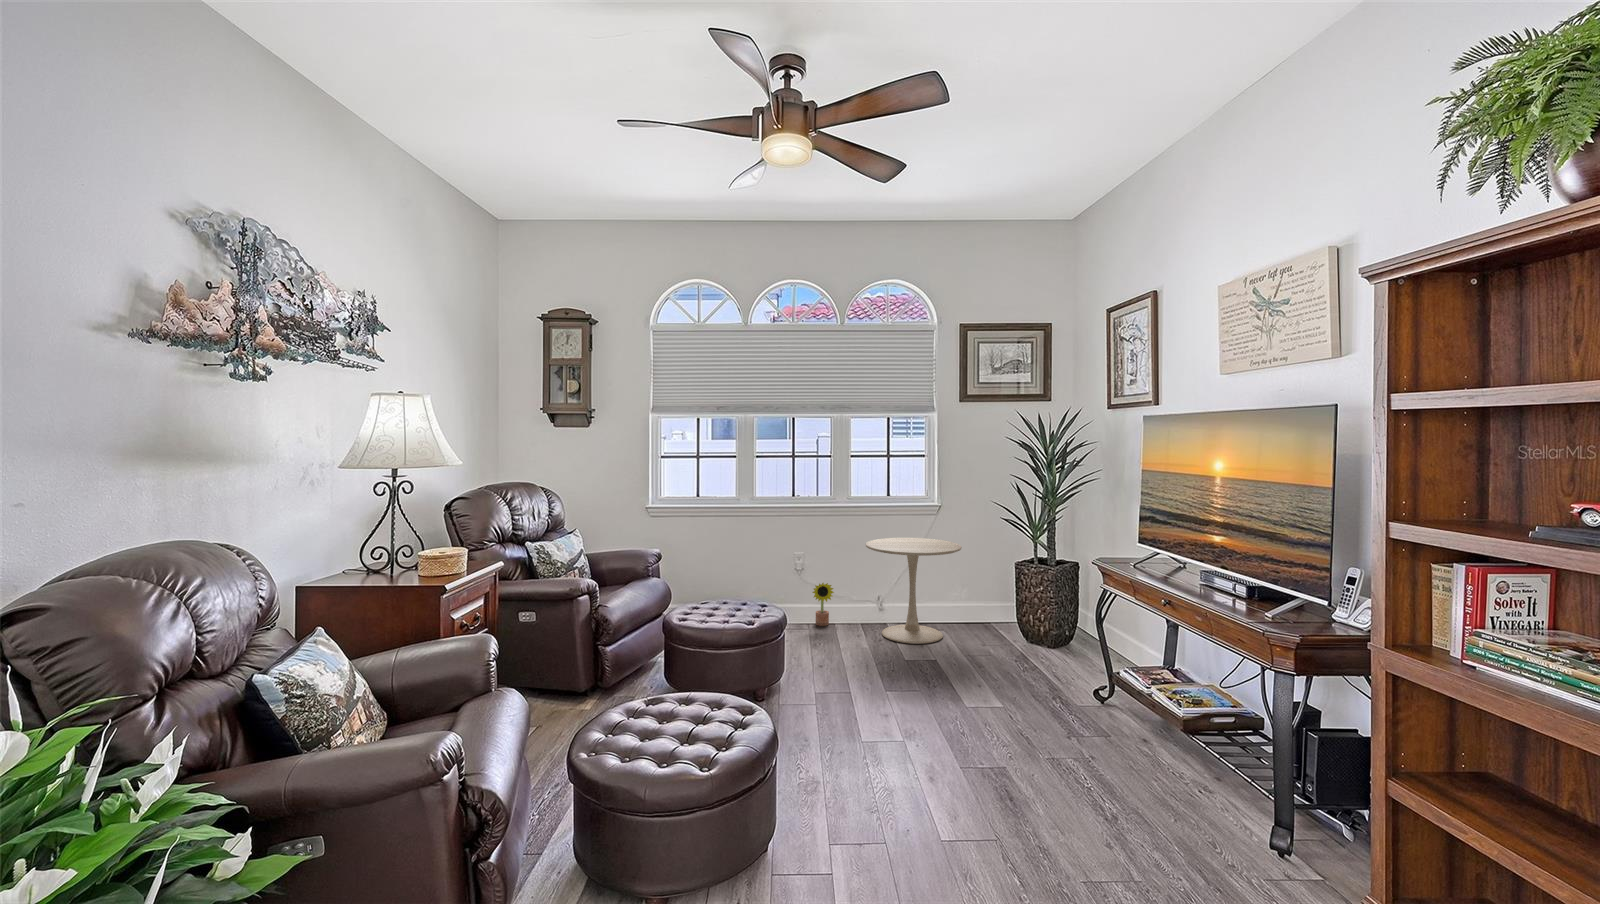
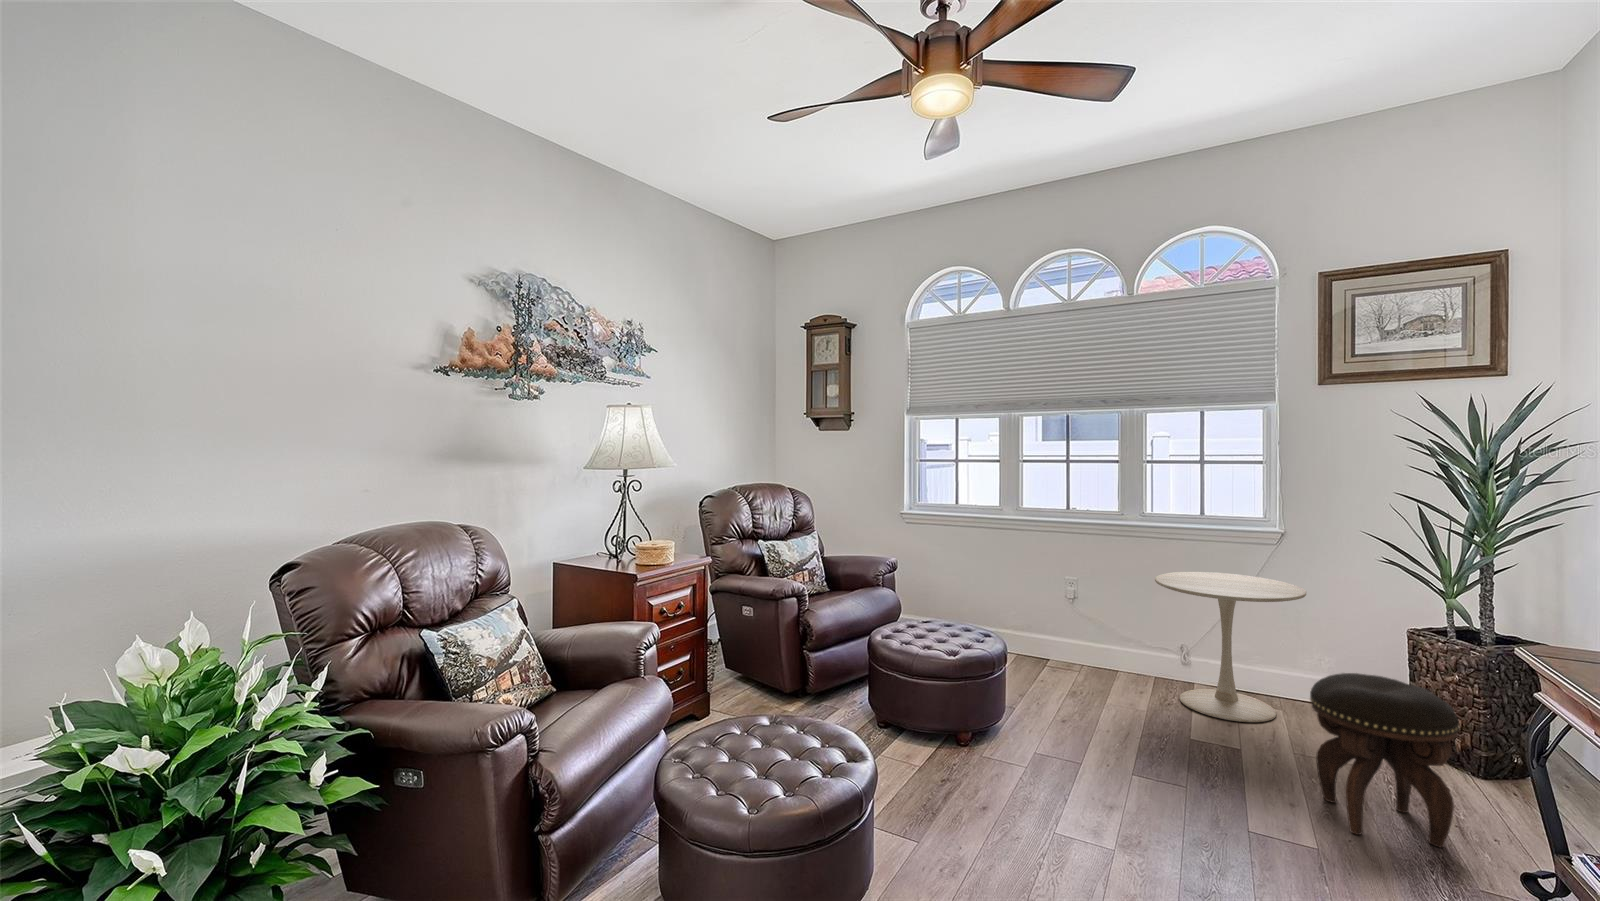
decorative plant: present [813,583,834,626] -> none [1088,619,1118,673]
footstool: none [989,593,1066,696] -> present [1310,673,1459,848]

